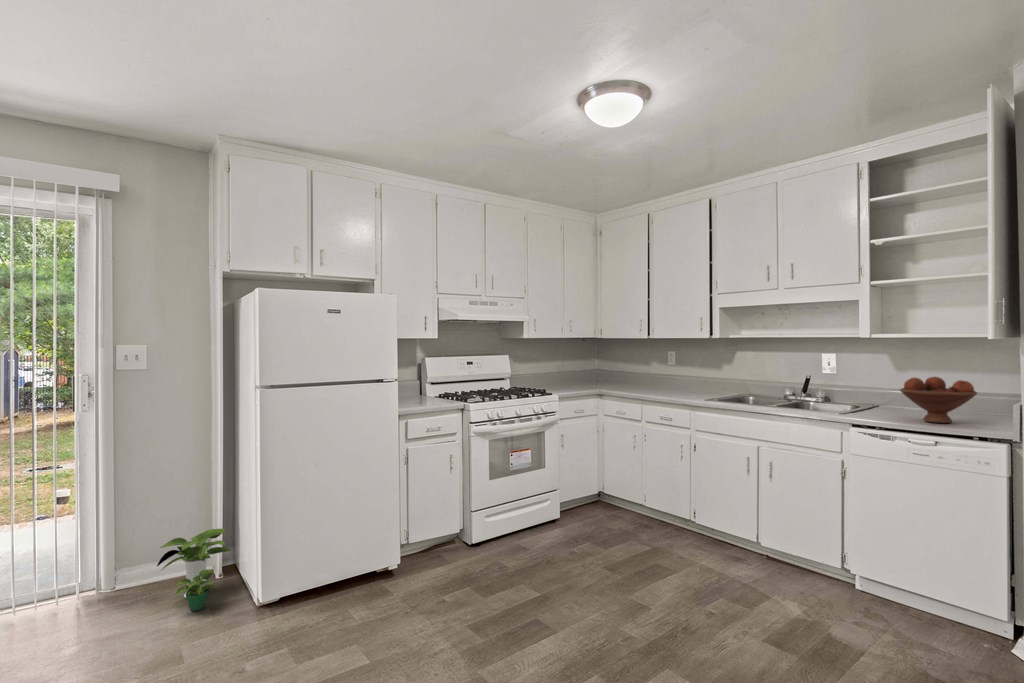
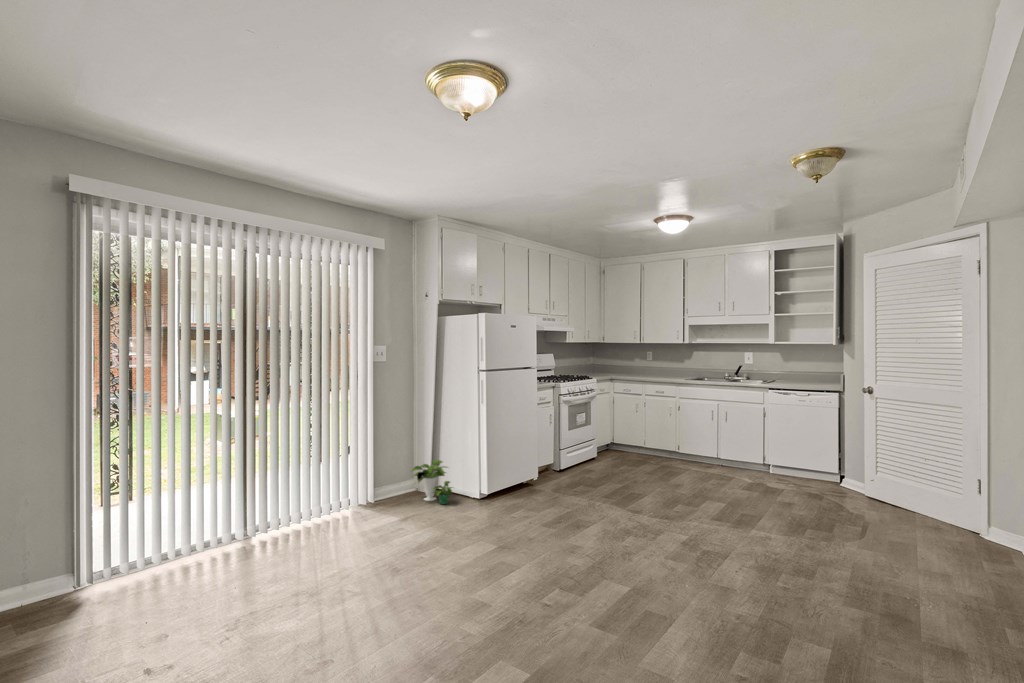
fruit bowl: present [900,377,977,423] -> none [792,364,826,387]

